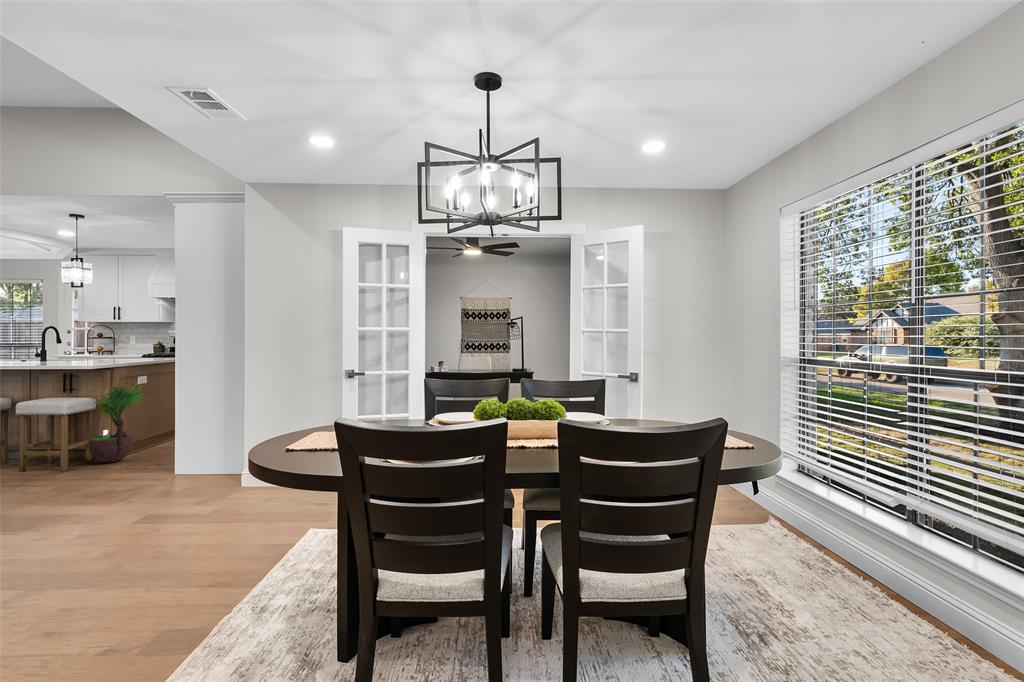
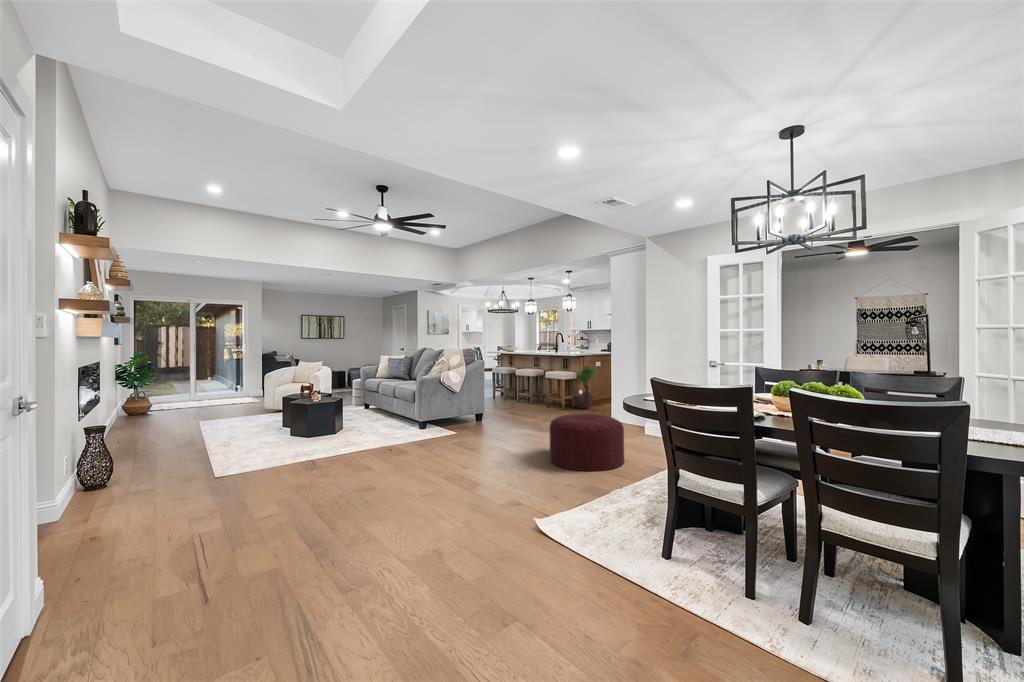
ottoman: none [55,477,223,600] -> present [550,414,624,471]

